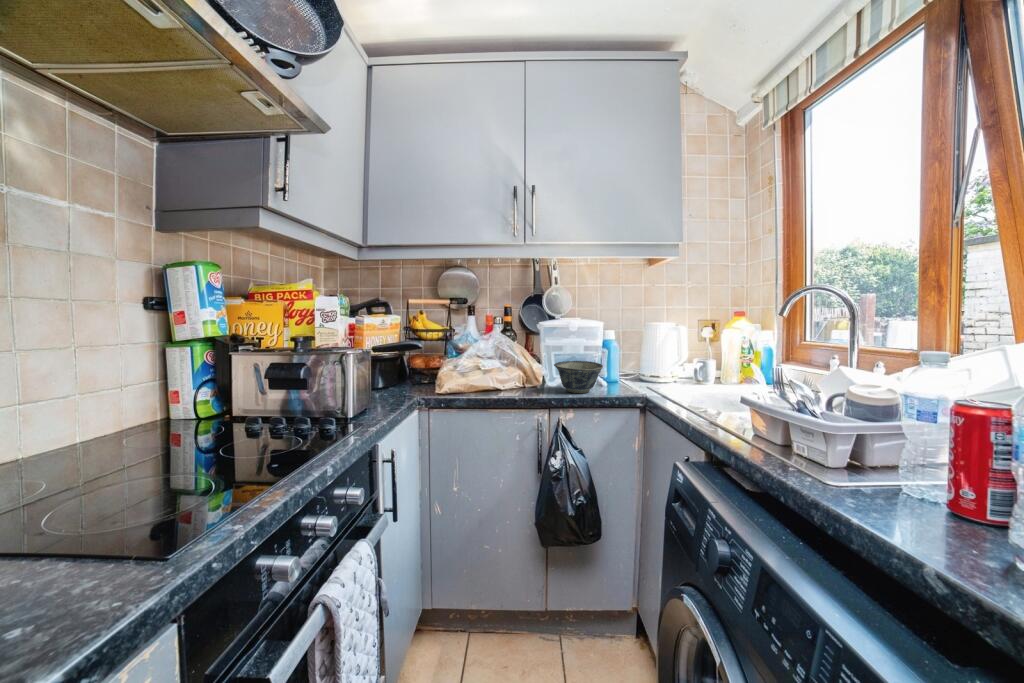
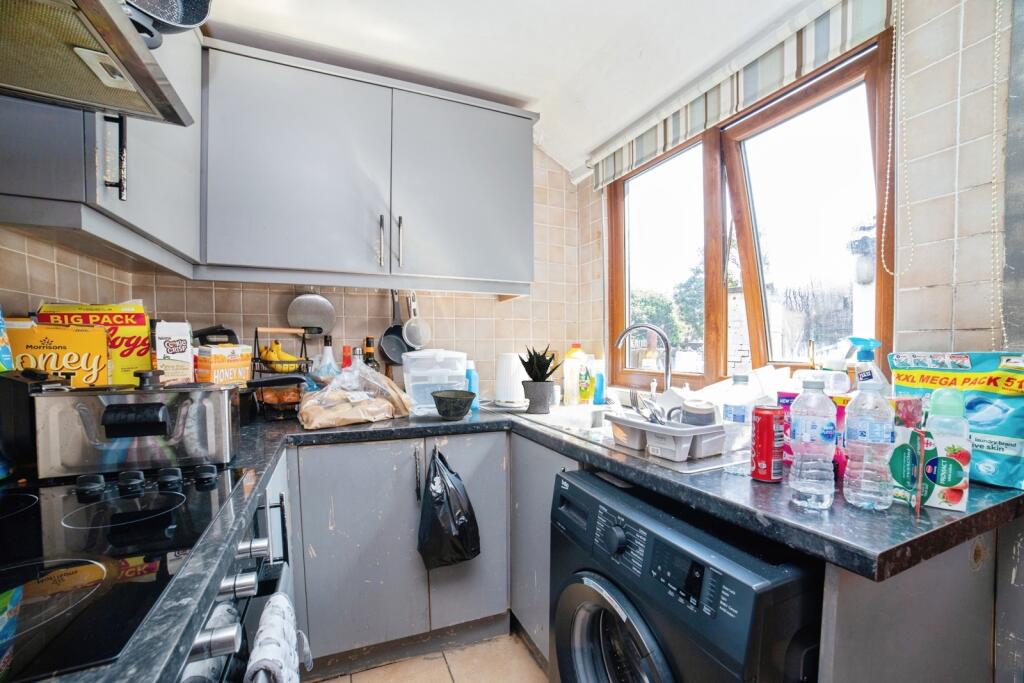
potted plant: none [657,309,718,392] -> present [519,344,563,414]

